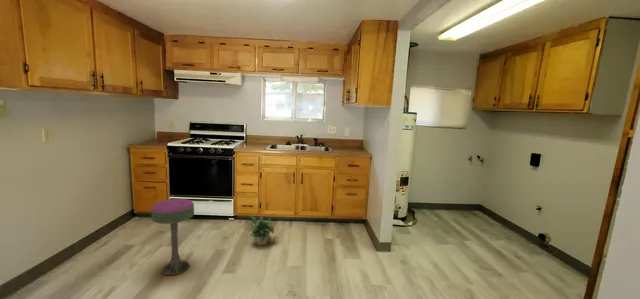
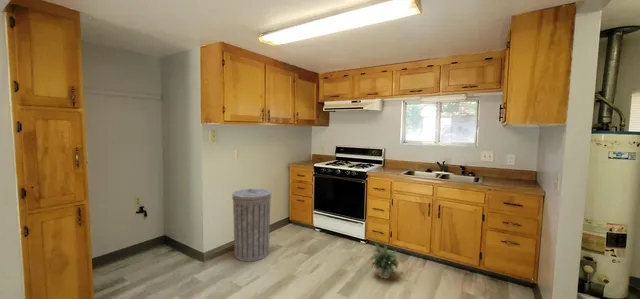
trash can: none [55,179,121,274] -> present [232,188,271,261]
bar stool: present [151,199,194,275] -> none [284,213,317,283]

